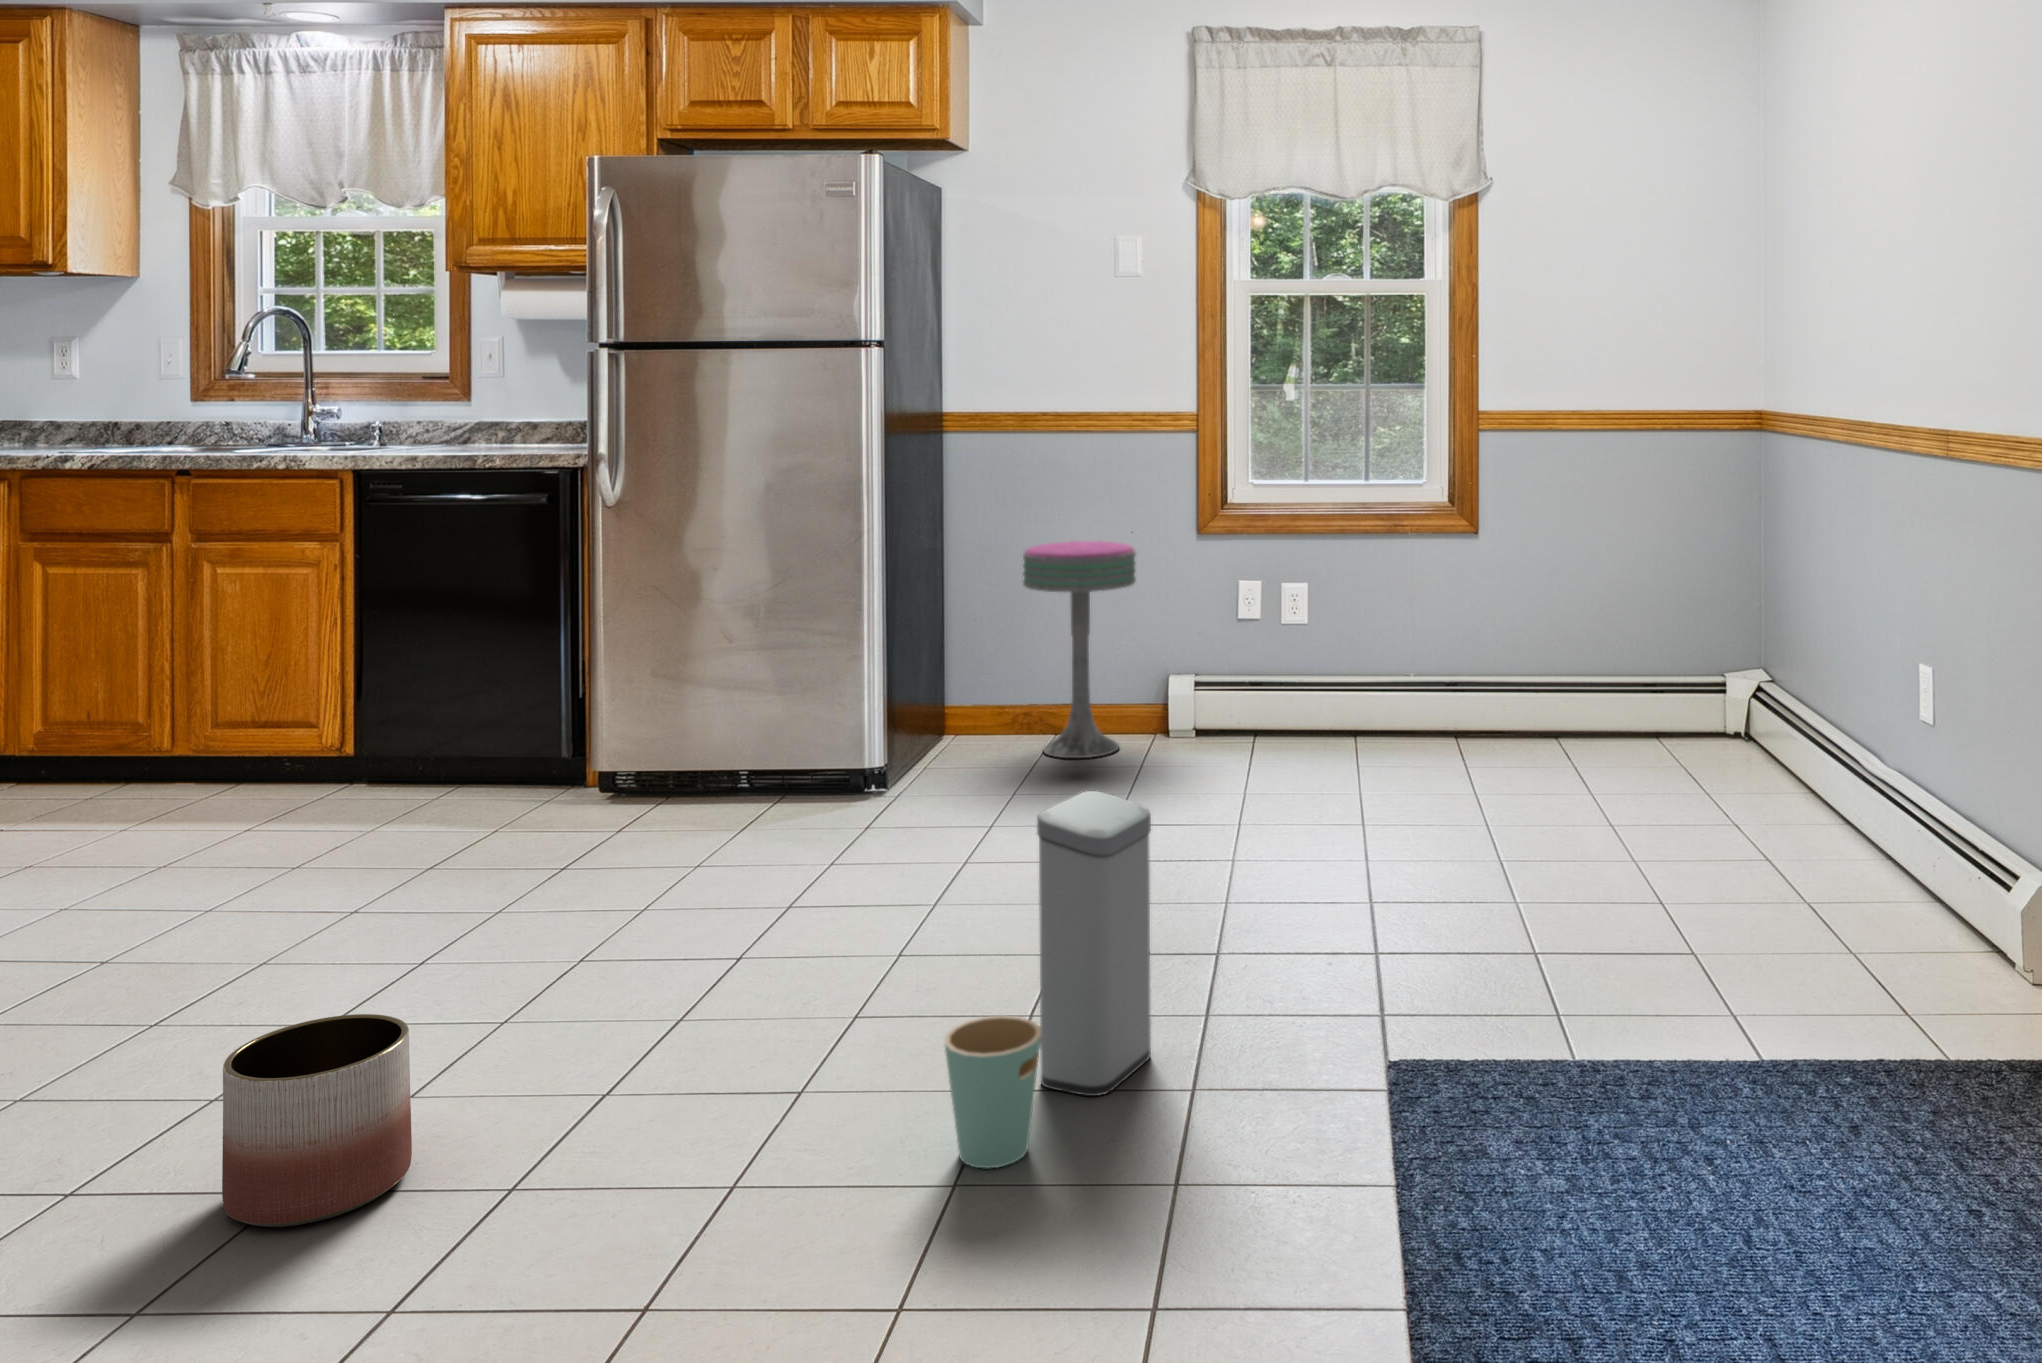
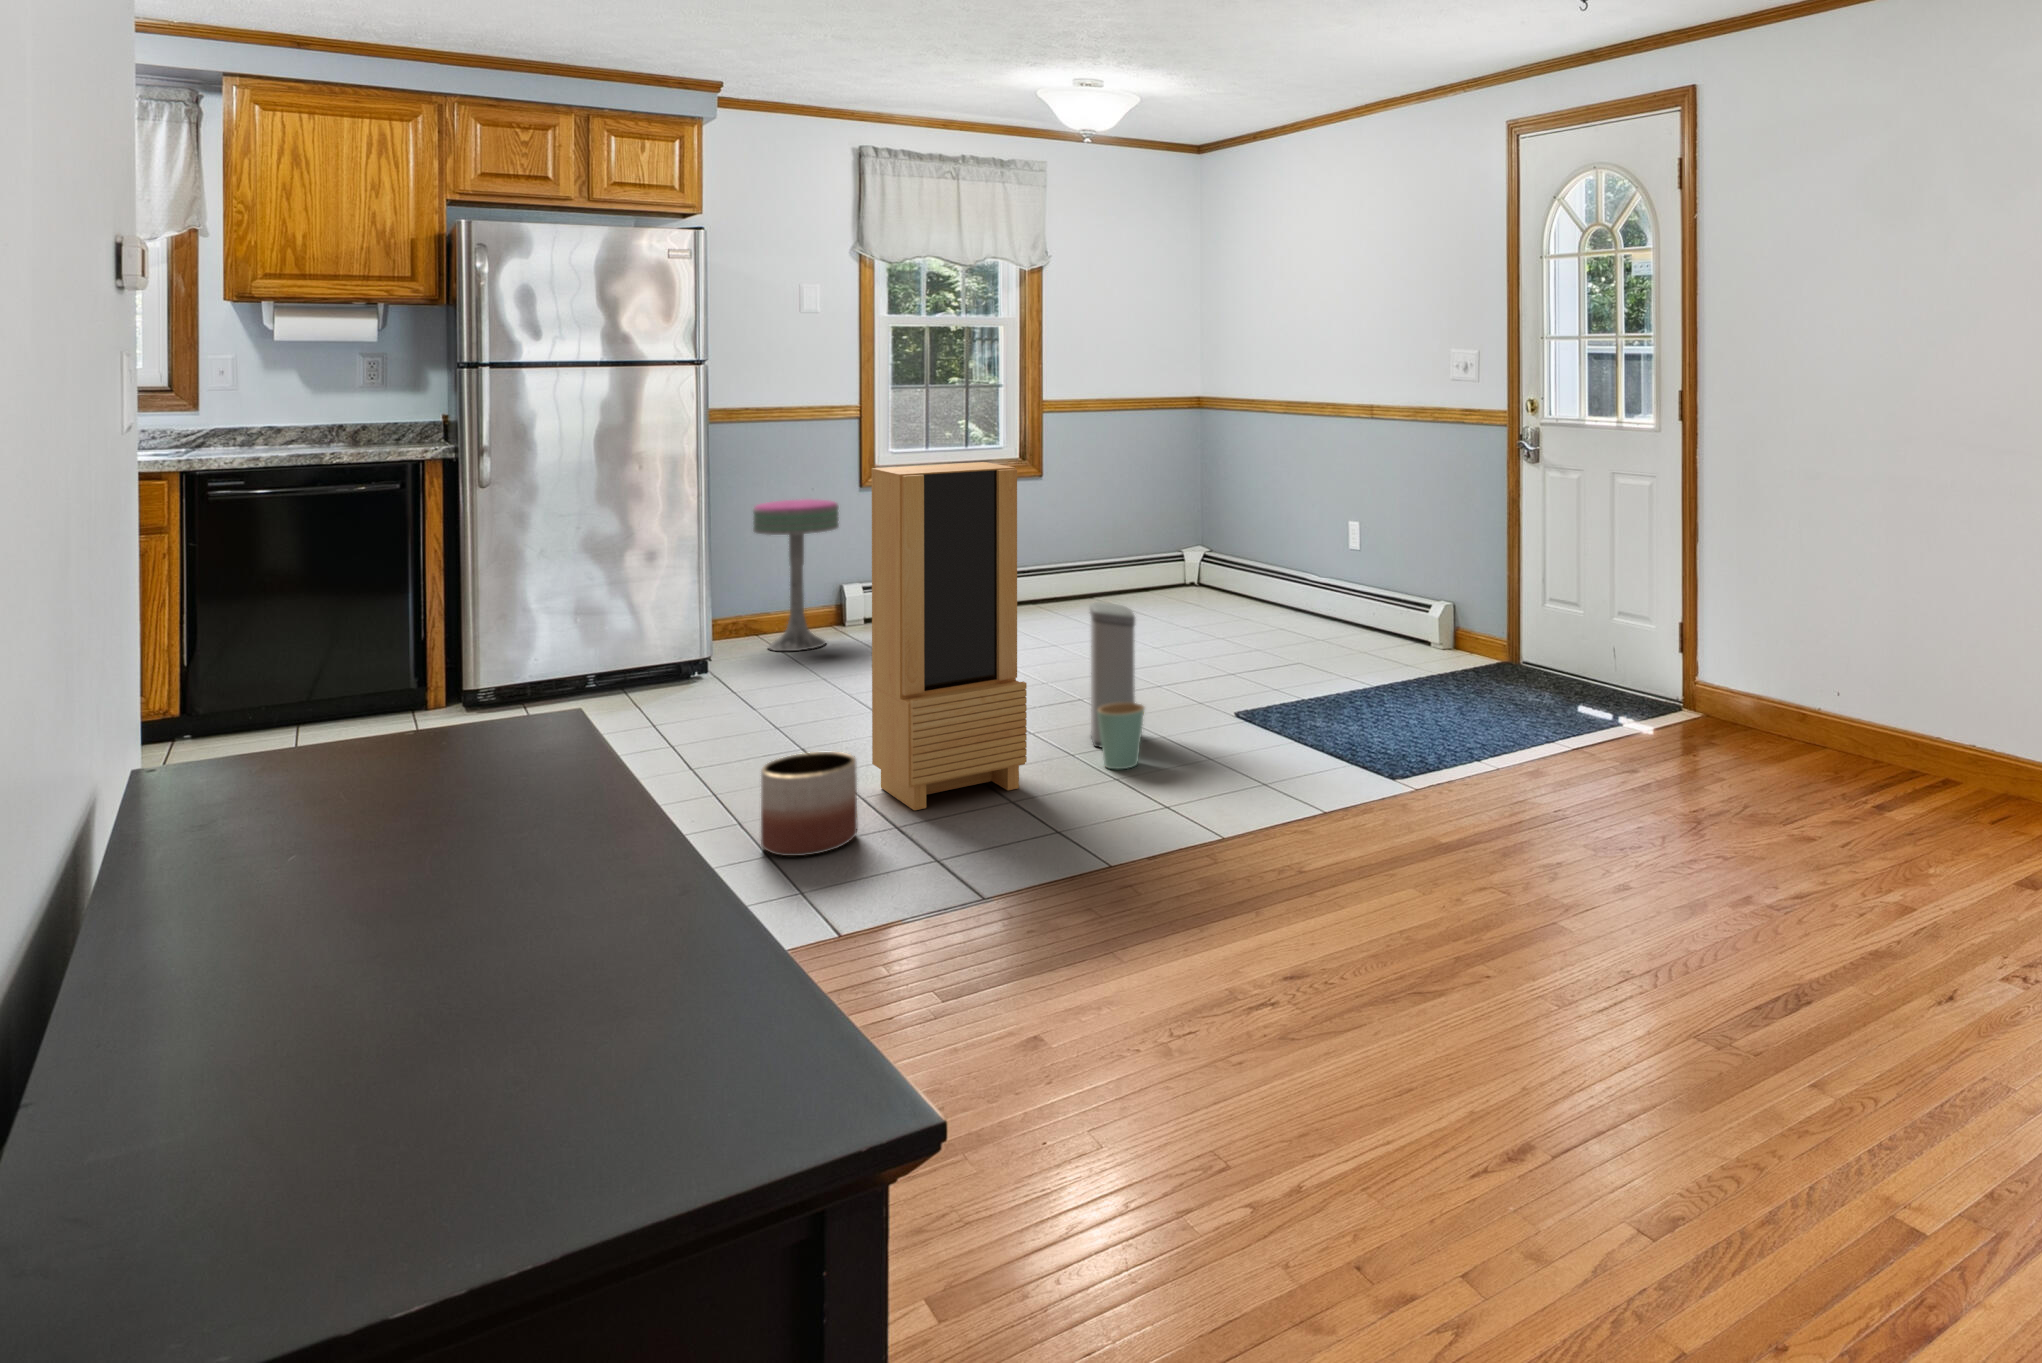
storage cabinet: none [539,510,833,1160] -> present [872,462,1027,810]

